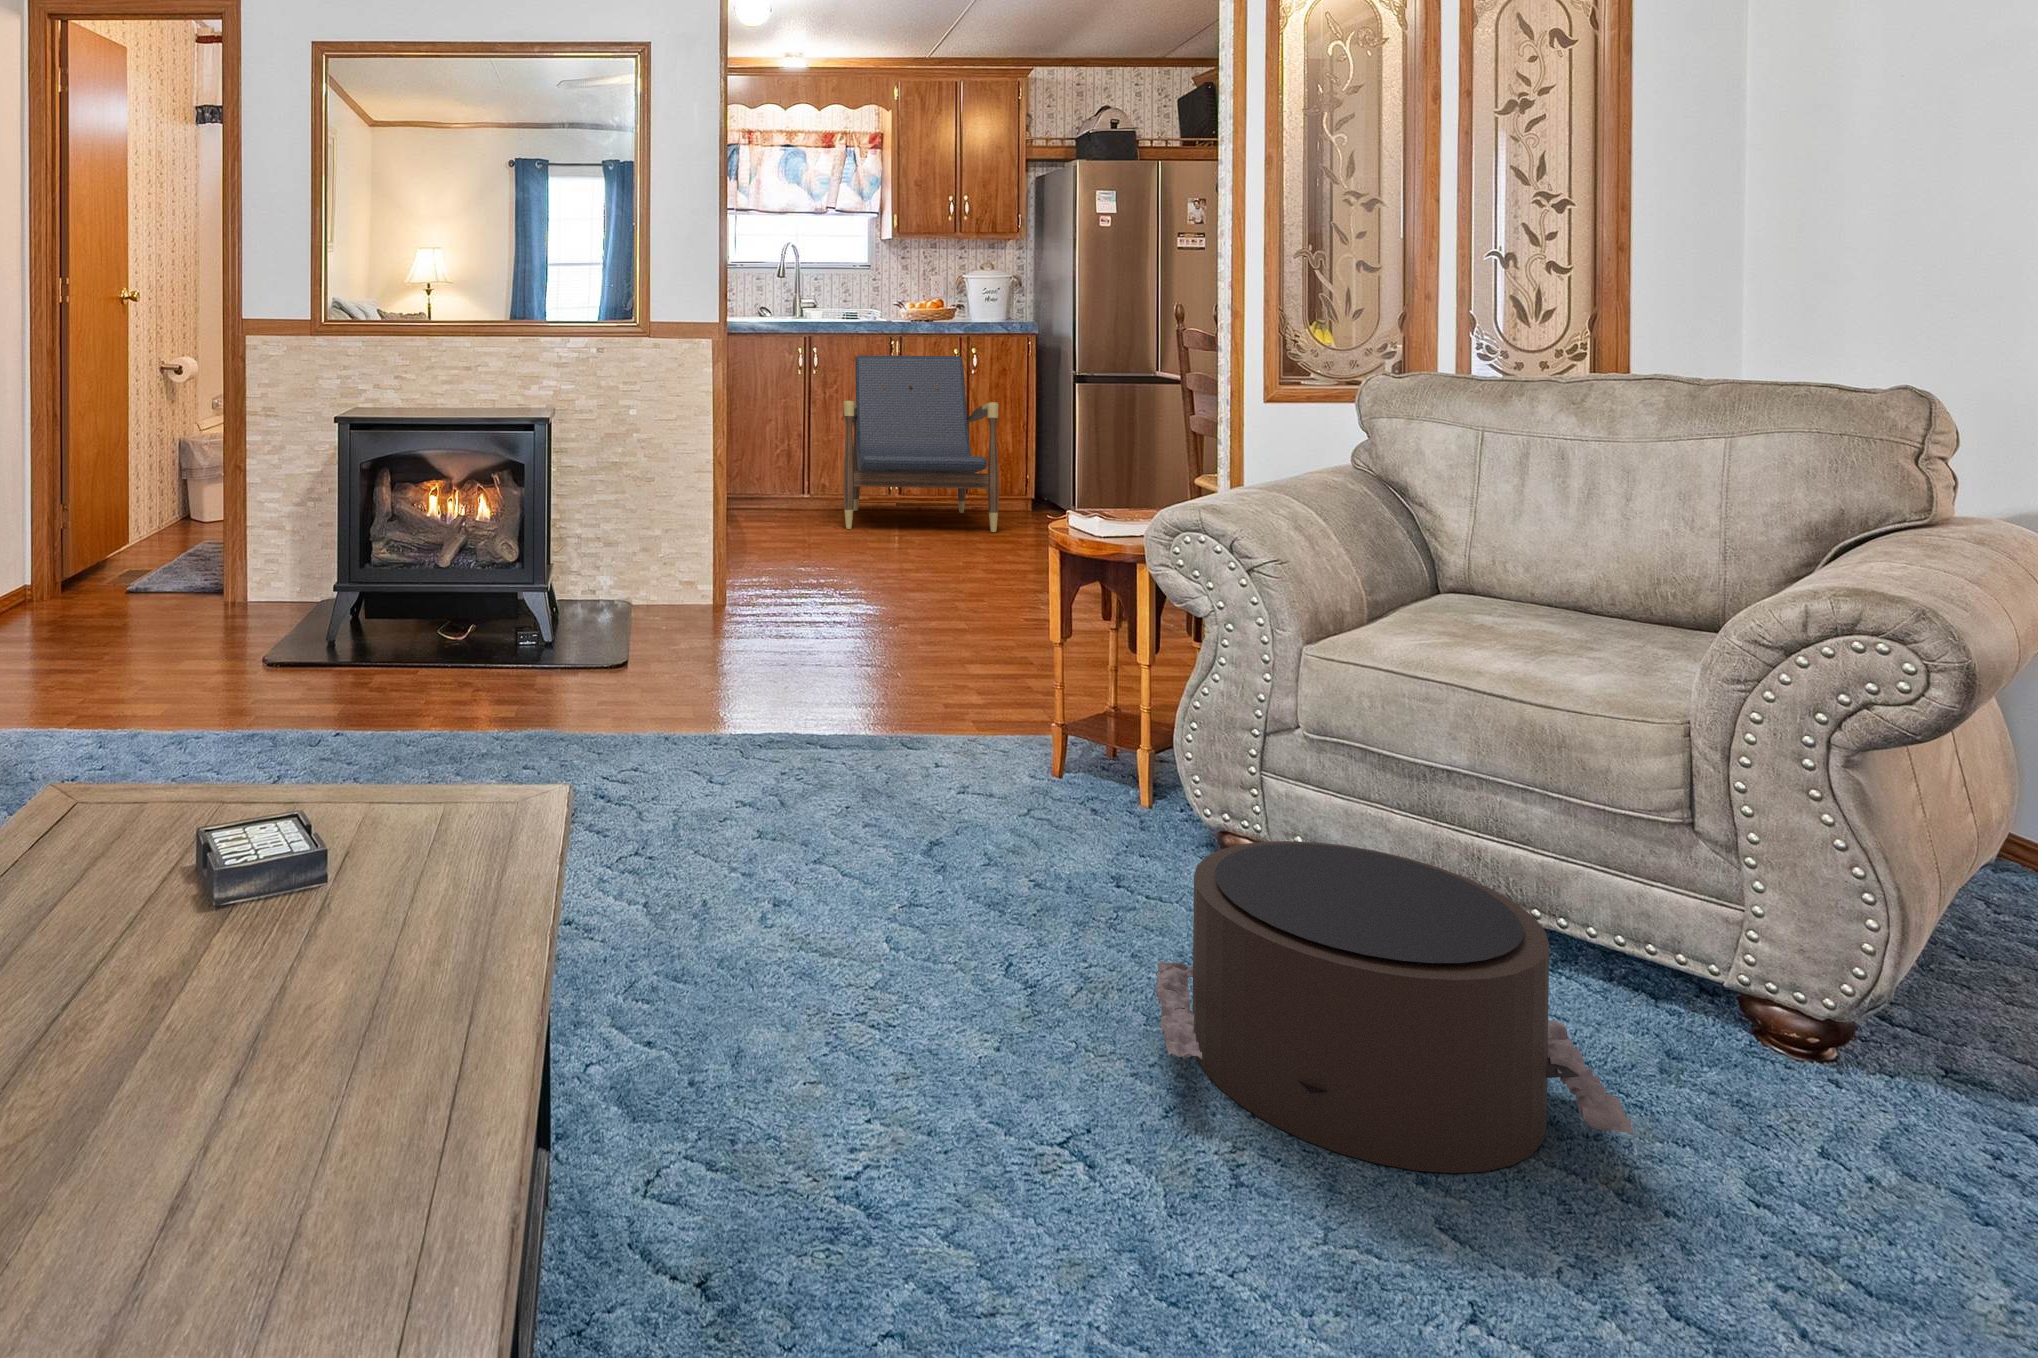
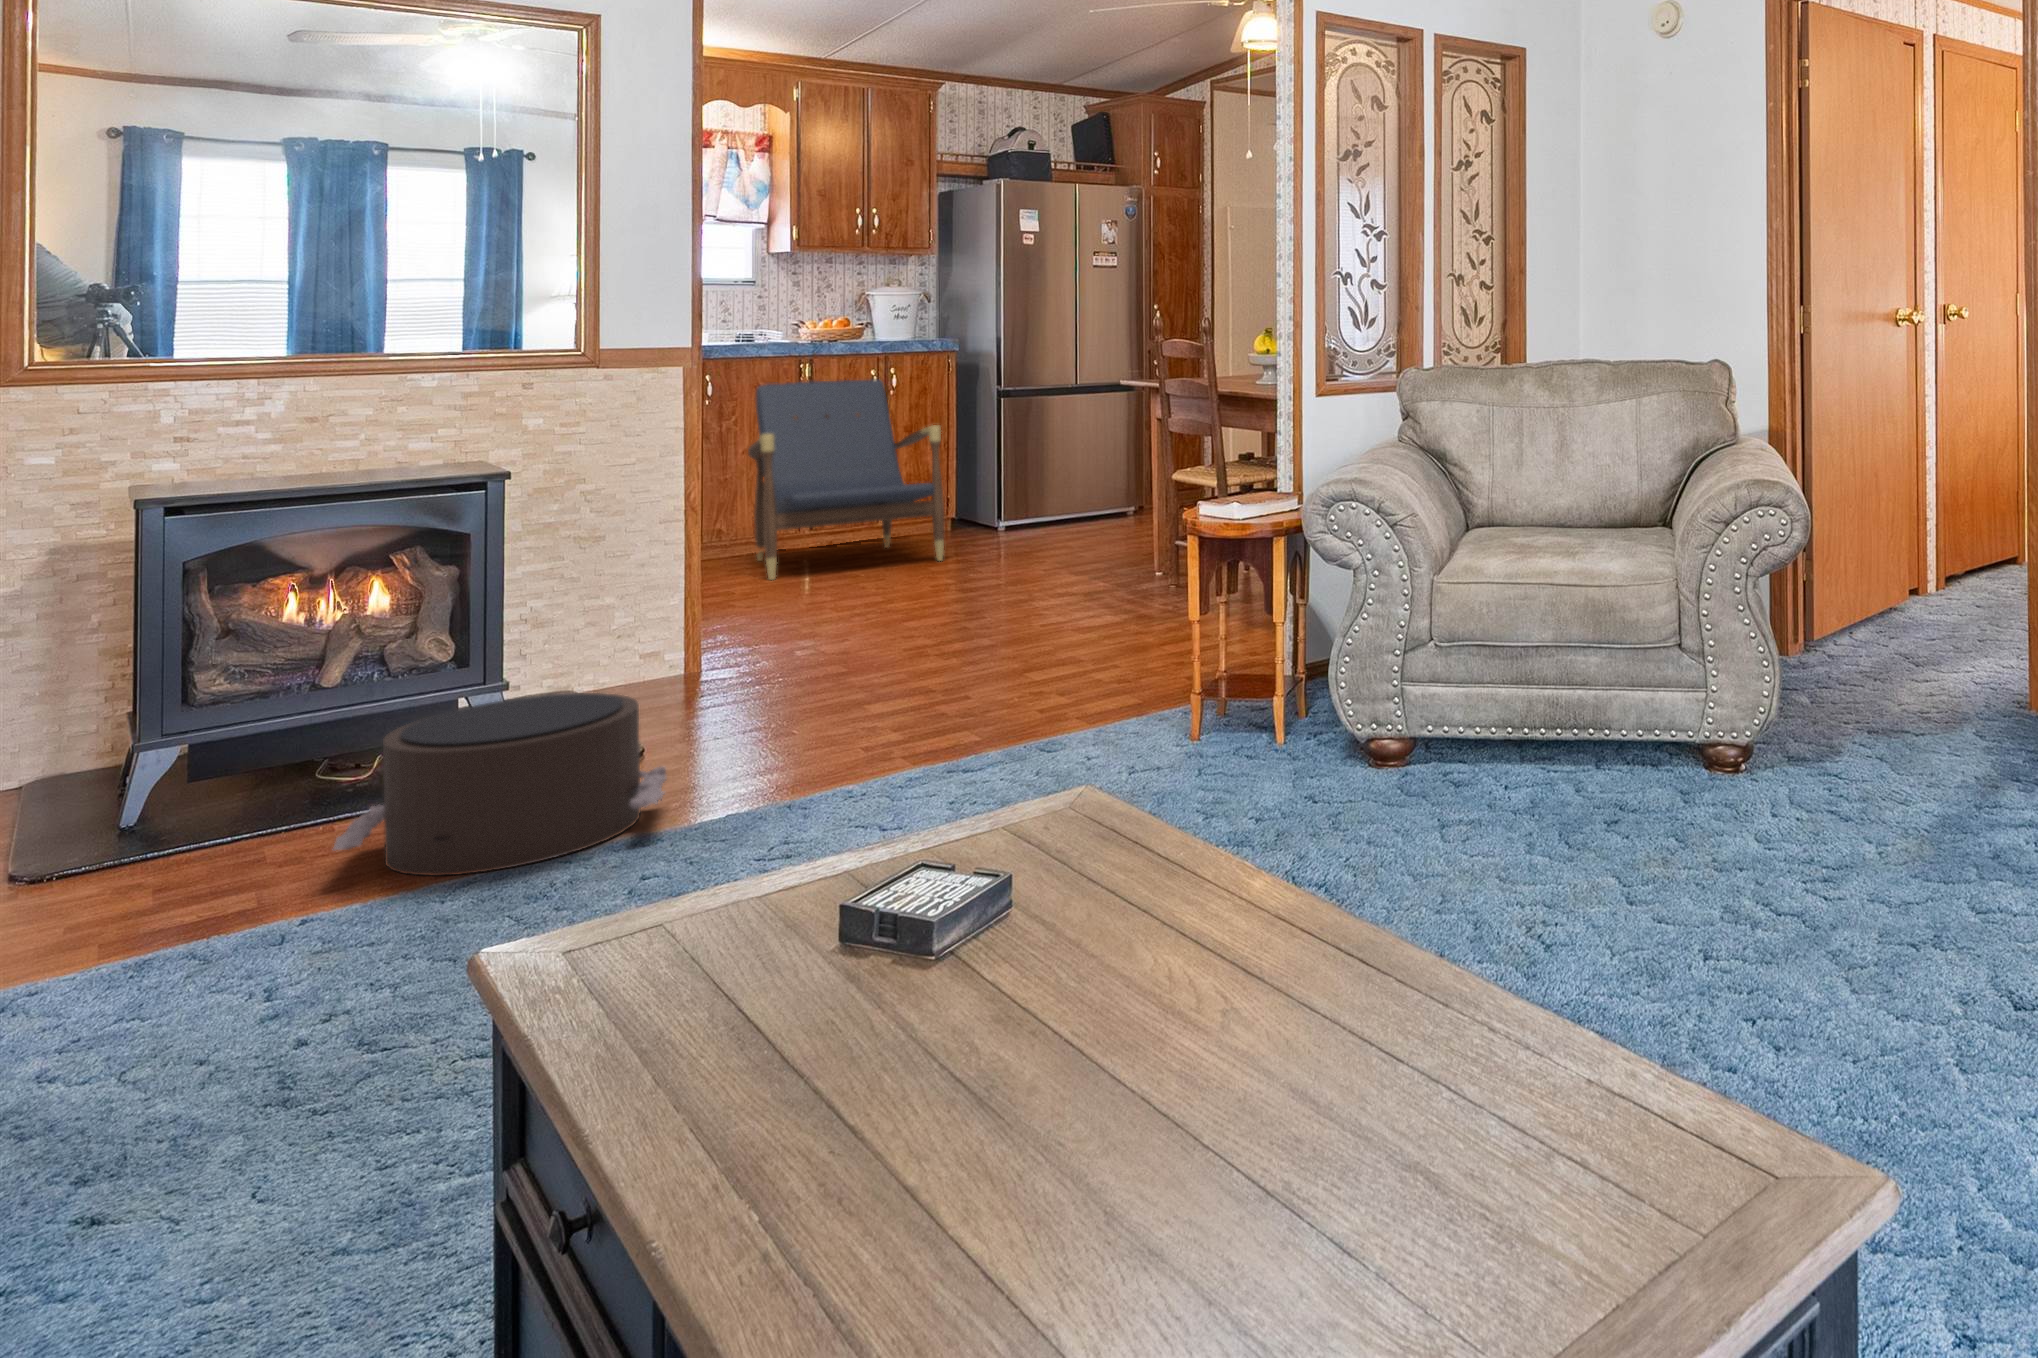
pouf: present [1156,841,1634,1173] -> present [334,693,667,876]

